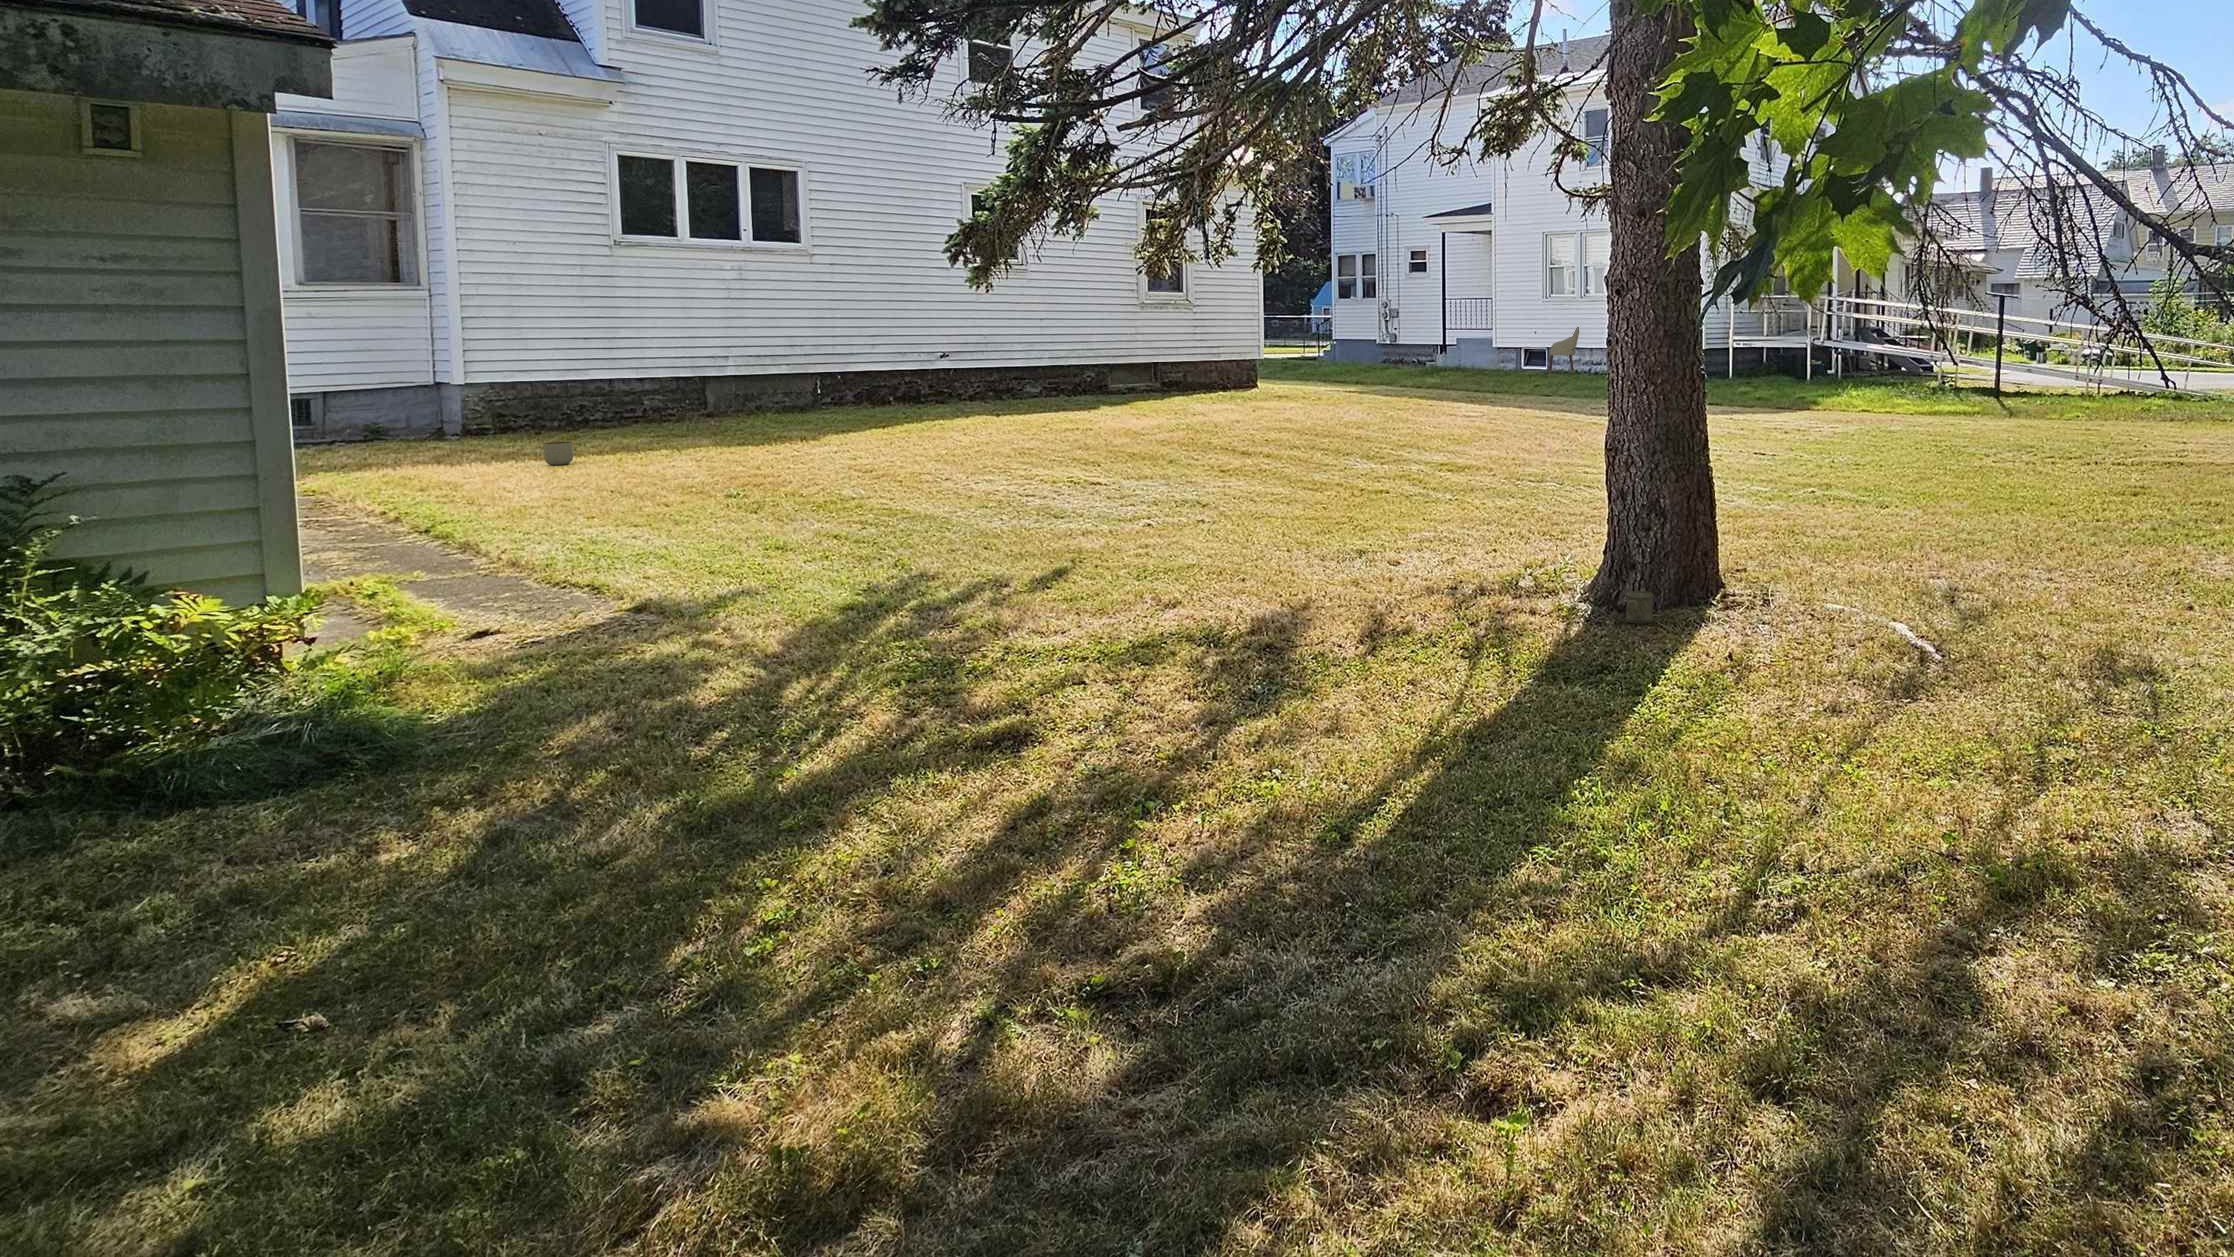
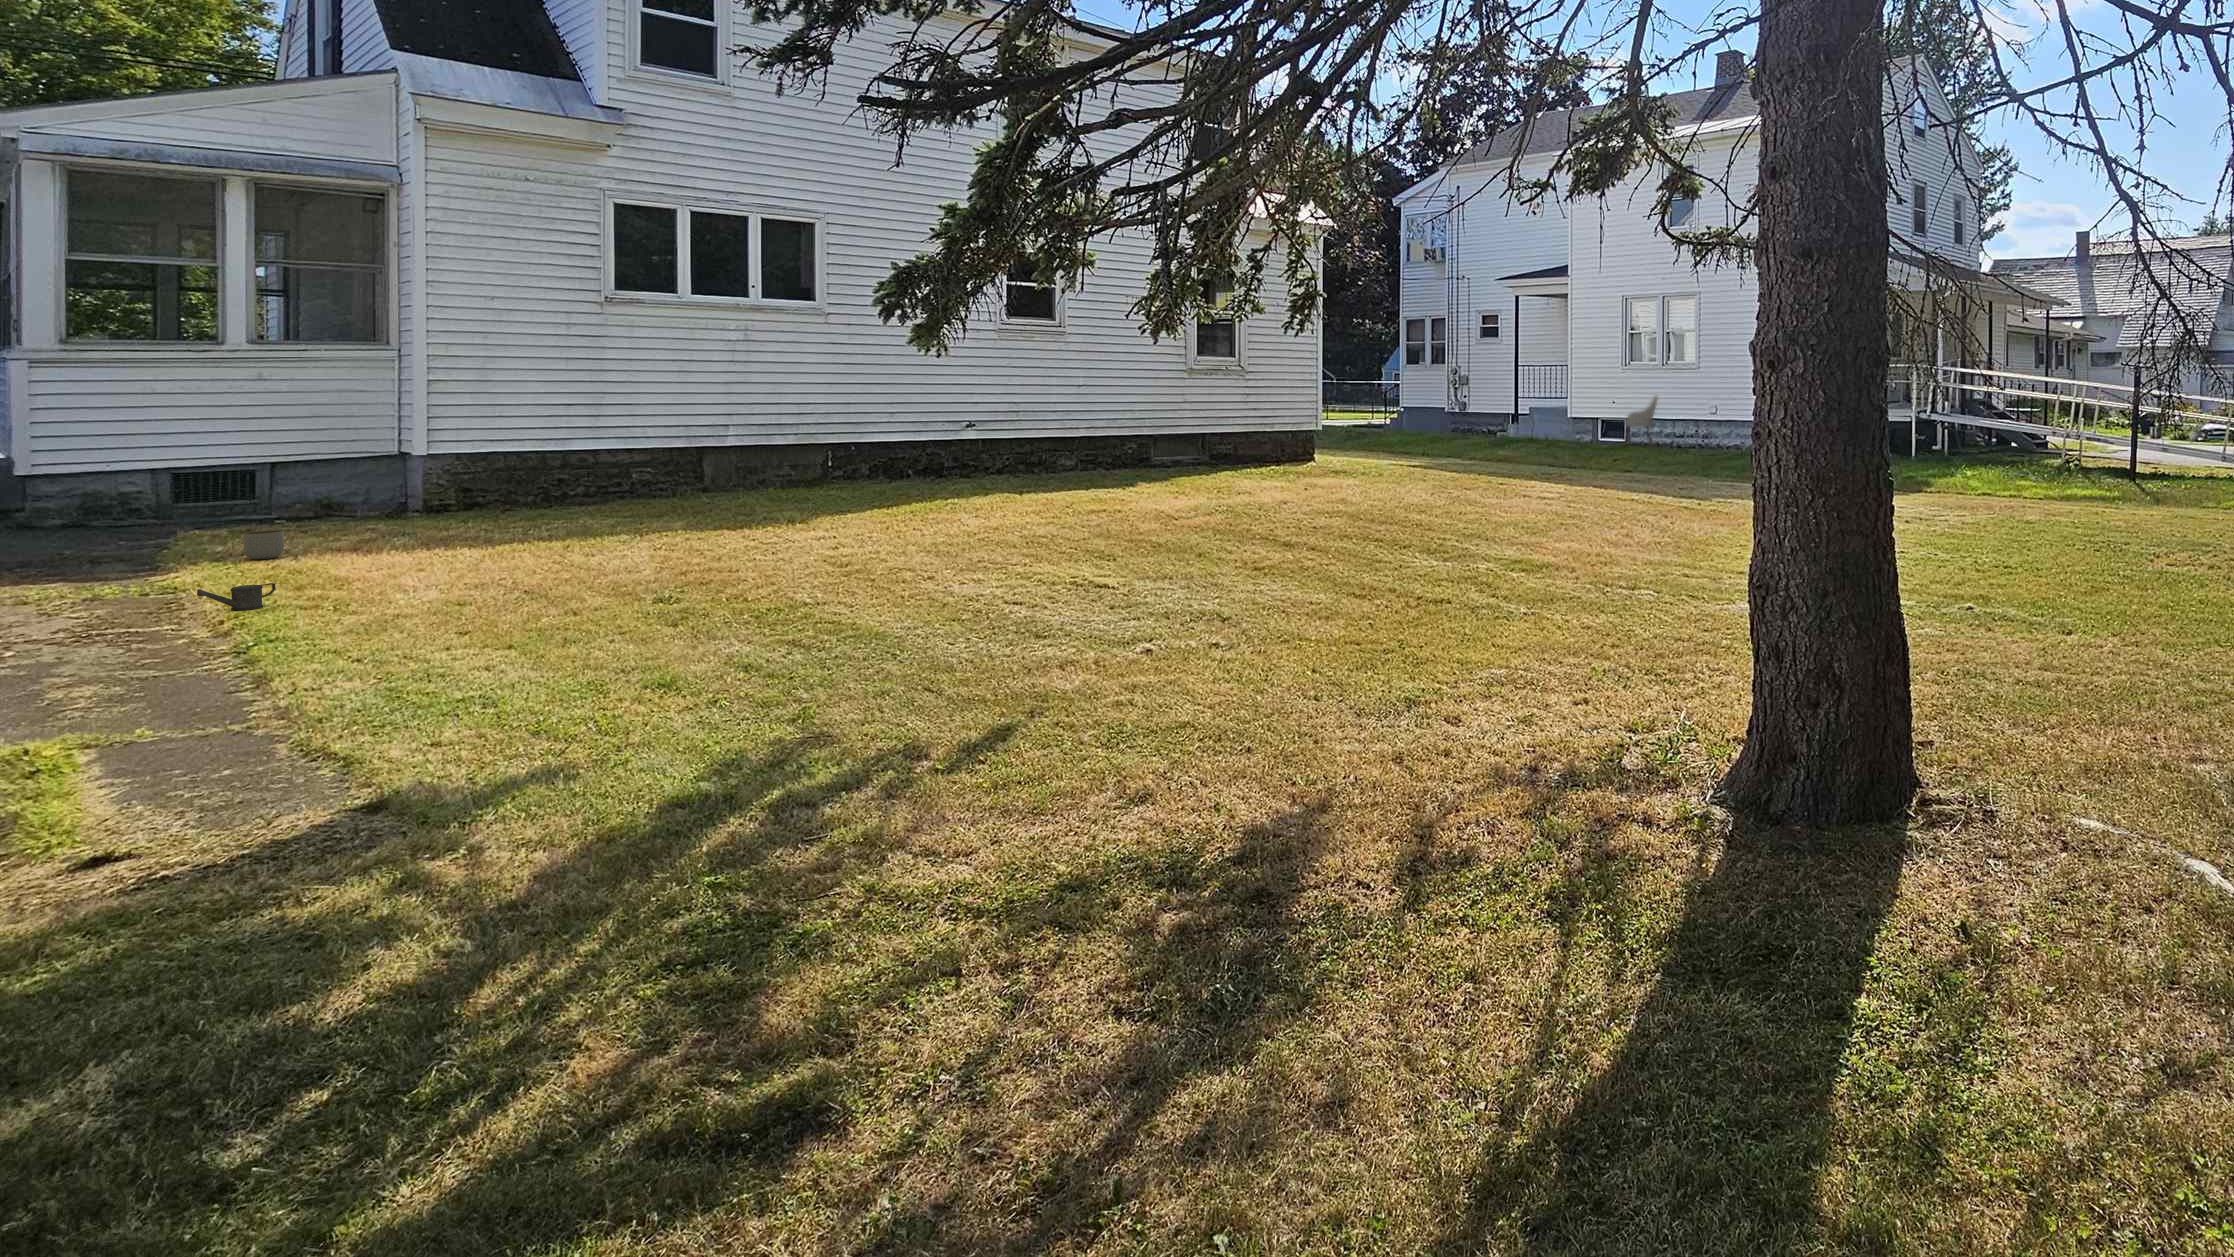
planter: present [543,441,573,465] -> present [243,530,284,560]
watering can: present [1626,588,1654,624] -> present [197,583,276,610]

